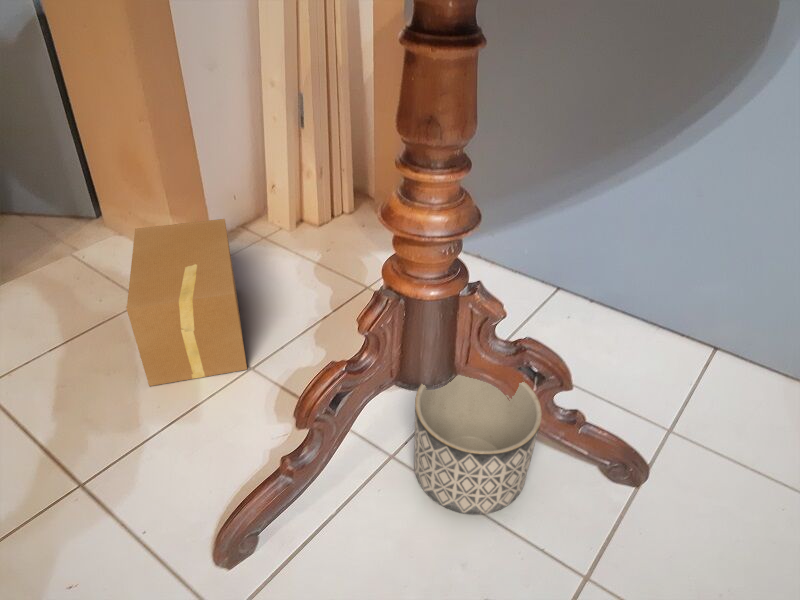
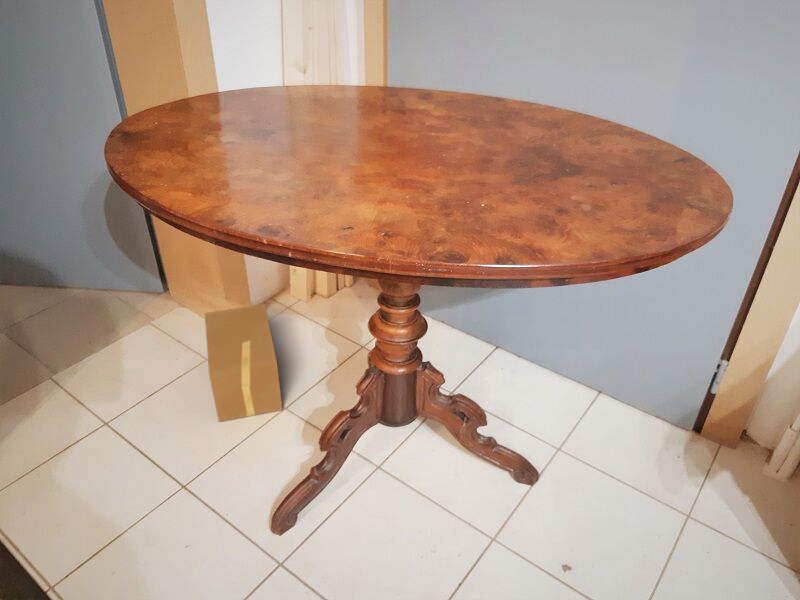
planter: present [414,375,542,515] -> none [391,408,468,503]

